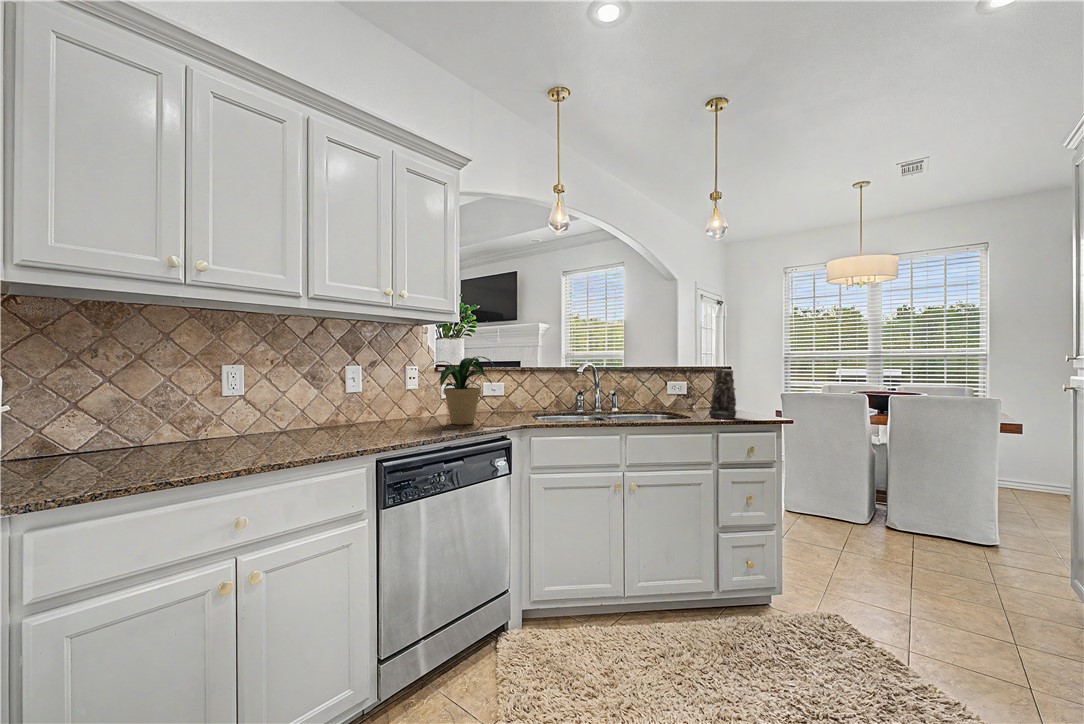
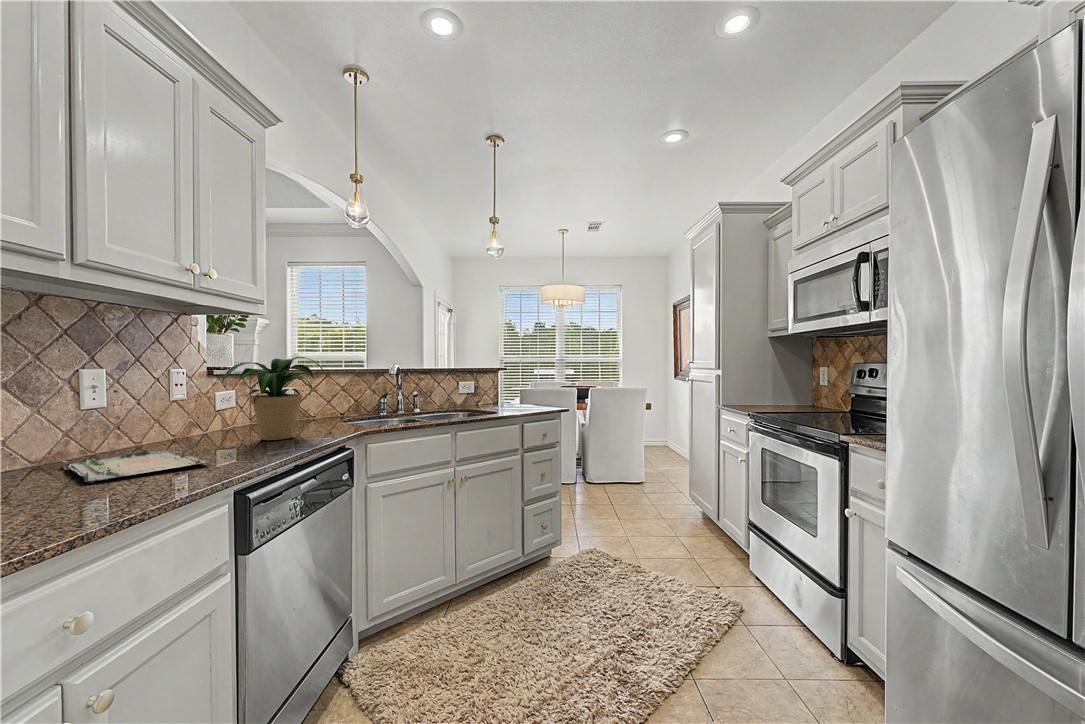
vase: present [709,370,736,419] -> none [505,370,527,412]
tray: none [317,418,388,438] -> present [63,445,209,483]

